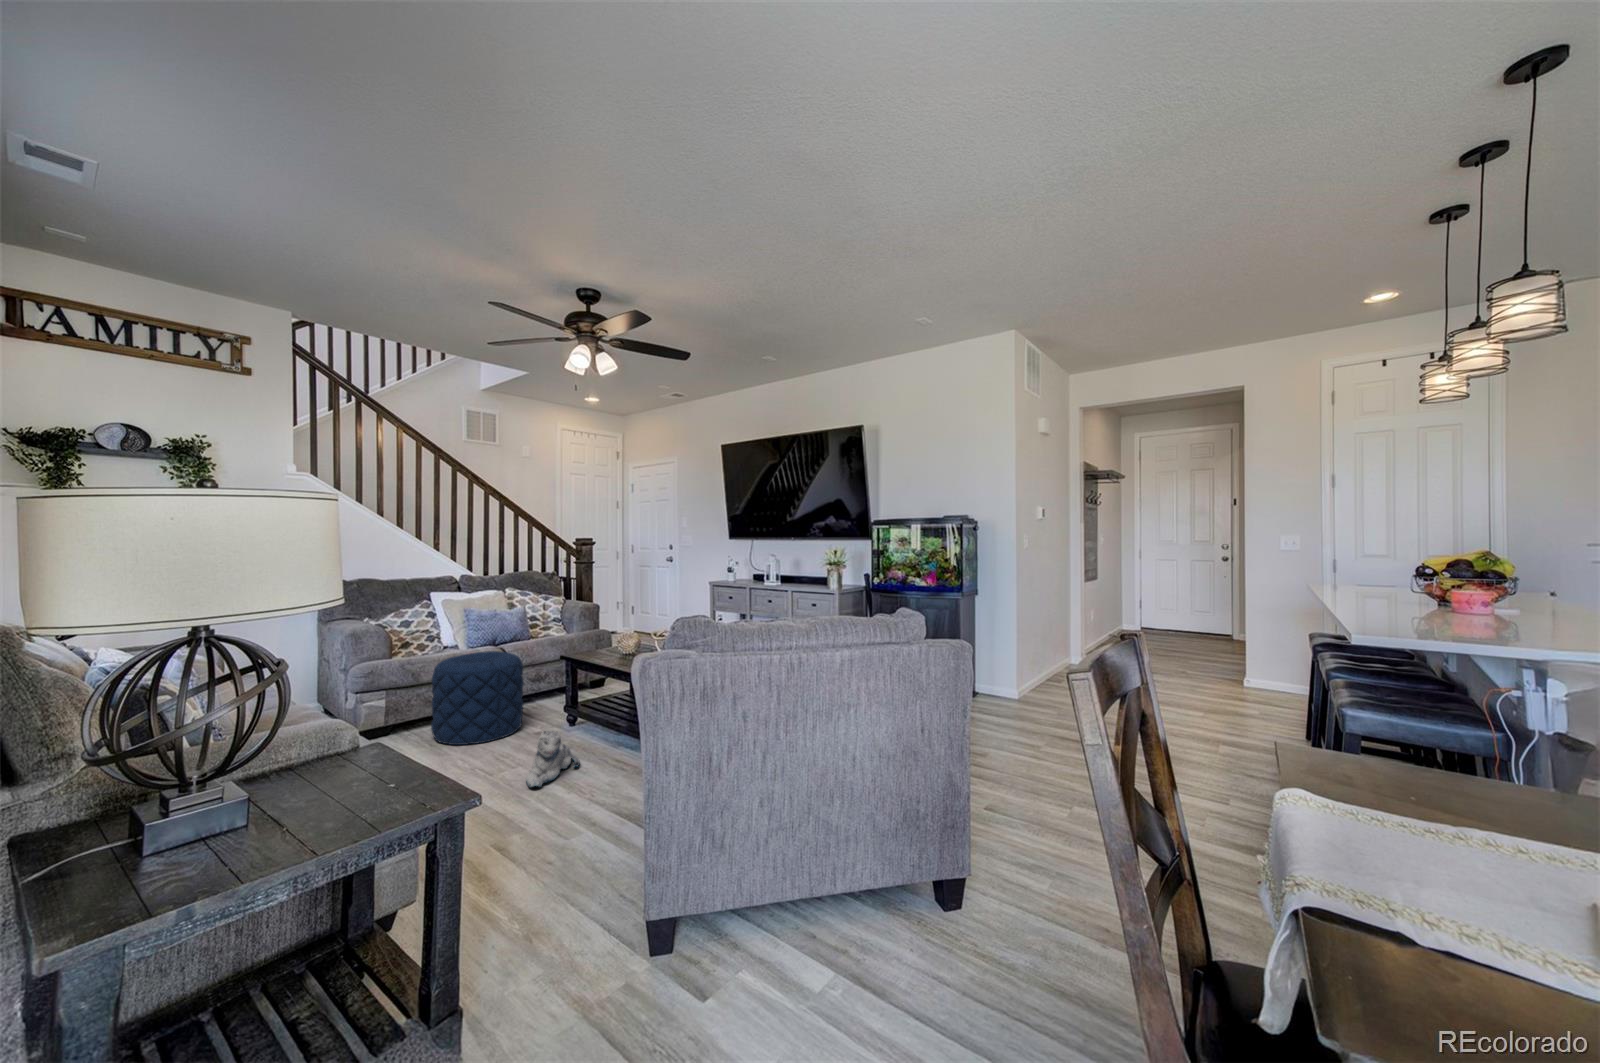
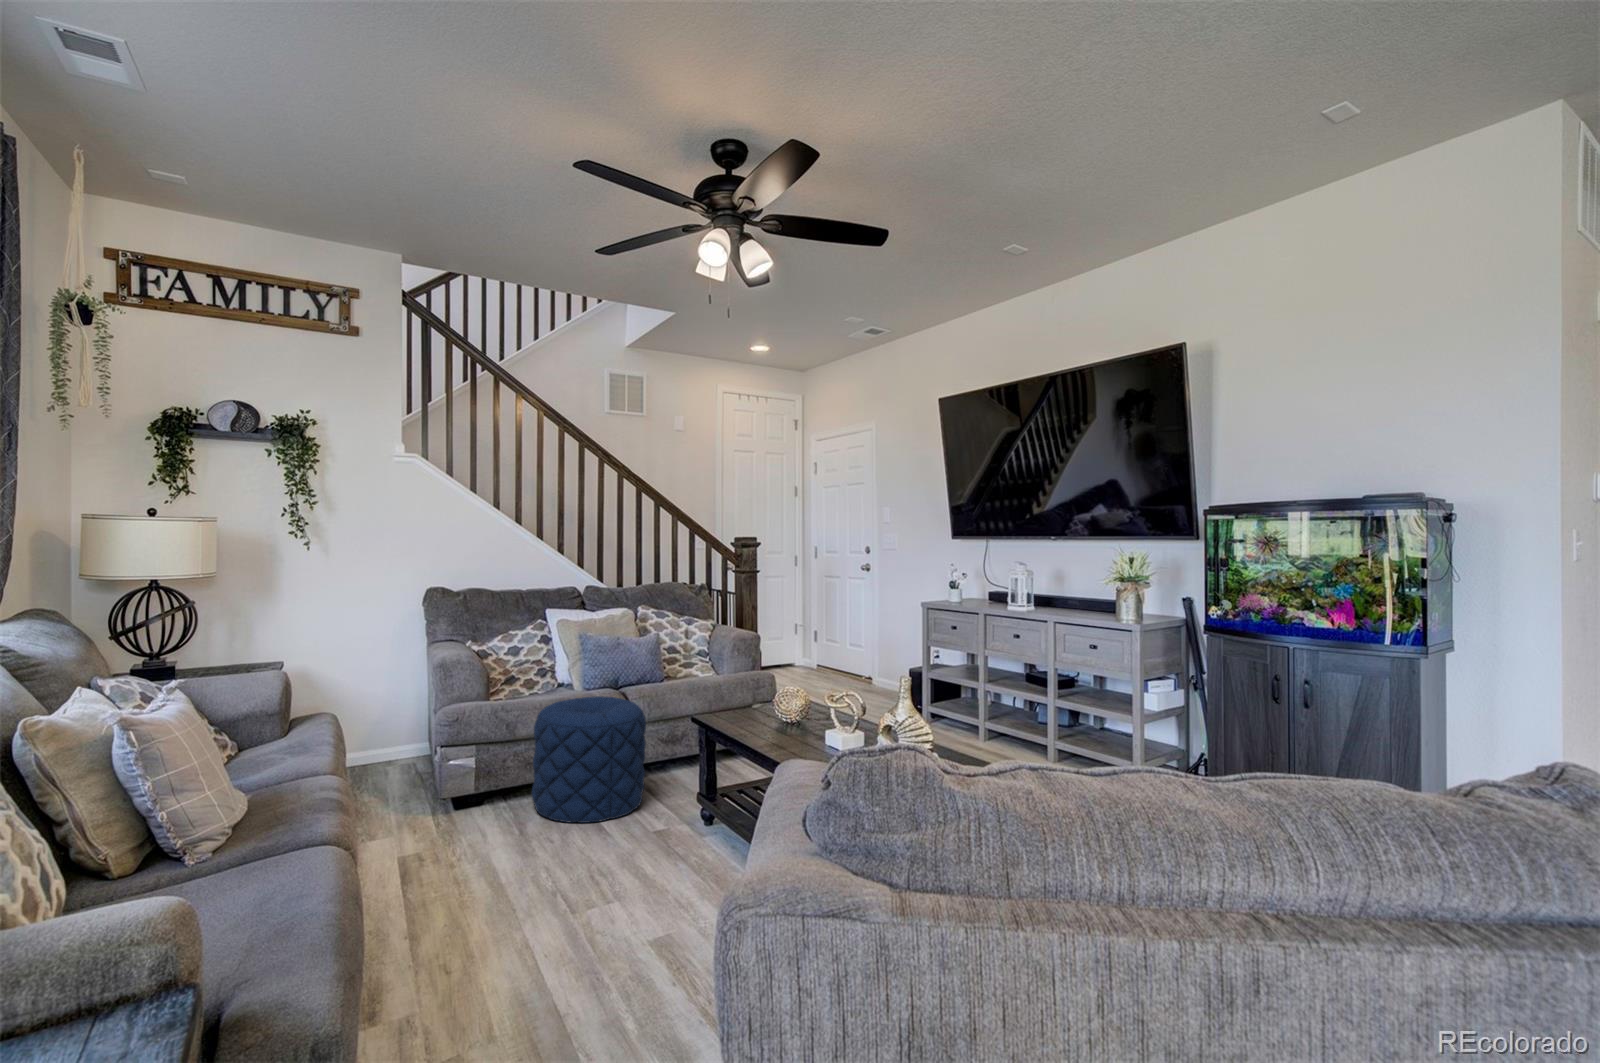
plush toy: present [526,731,580,788] -> none [629,826,705,907]

